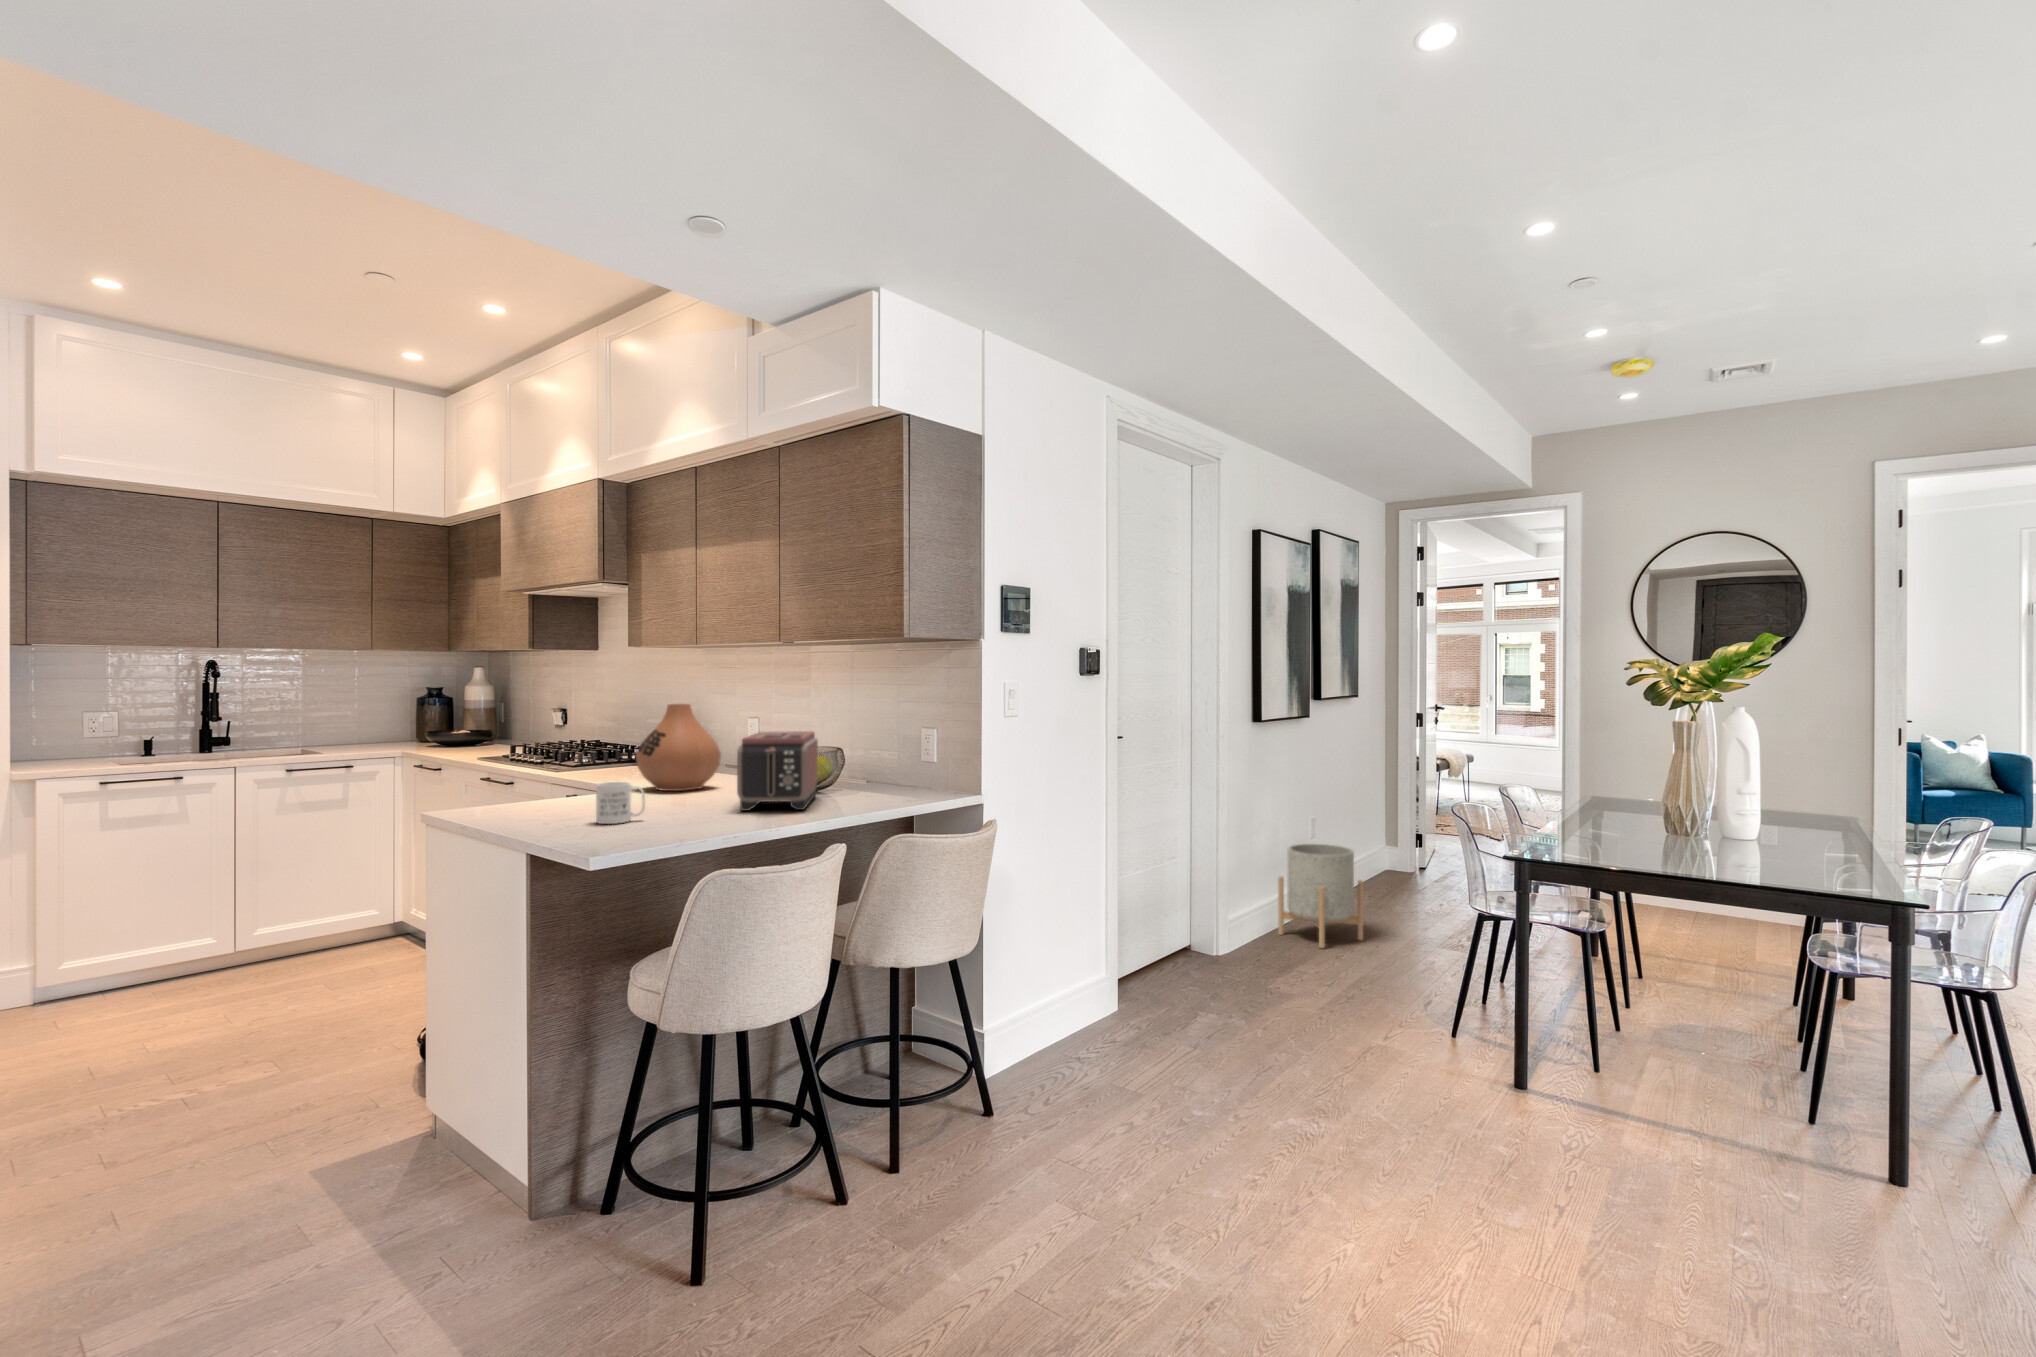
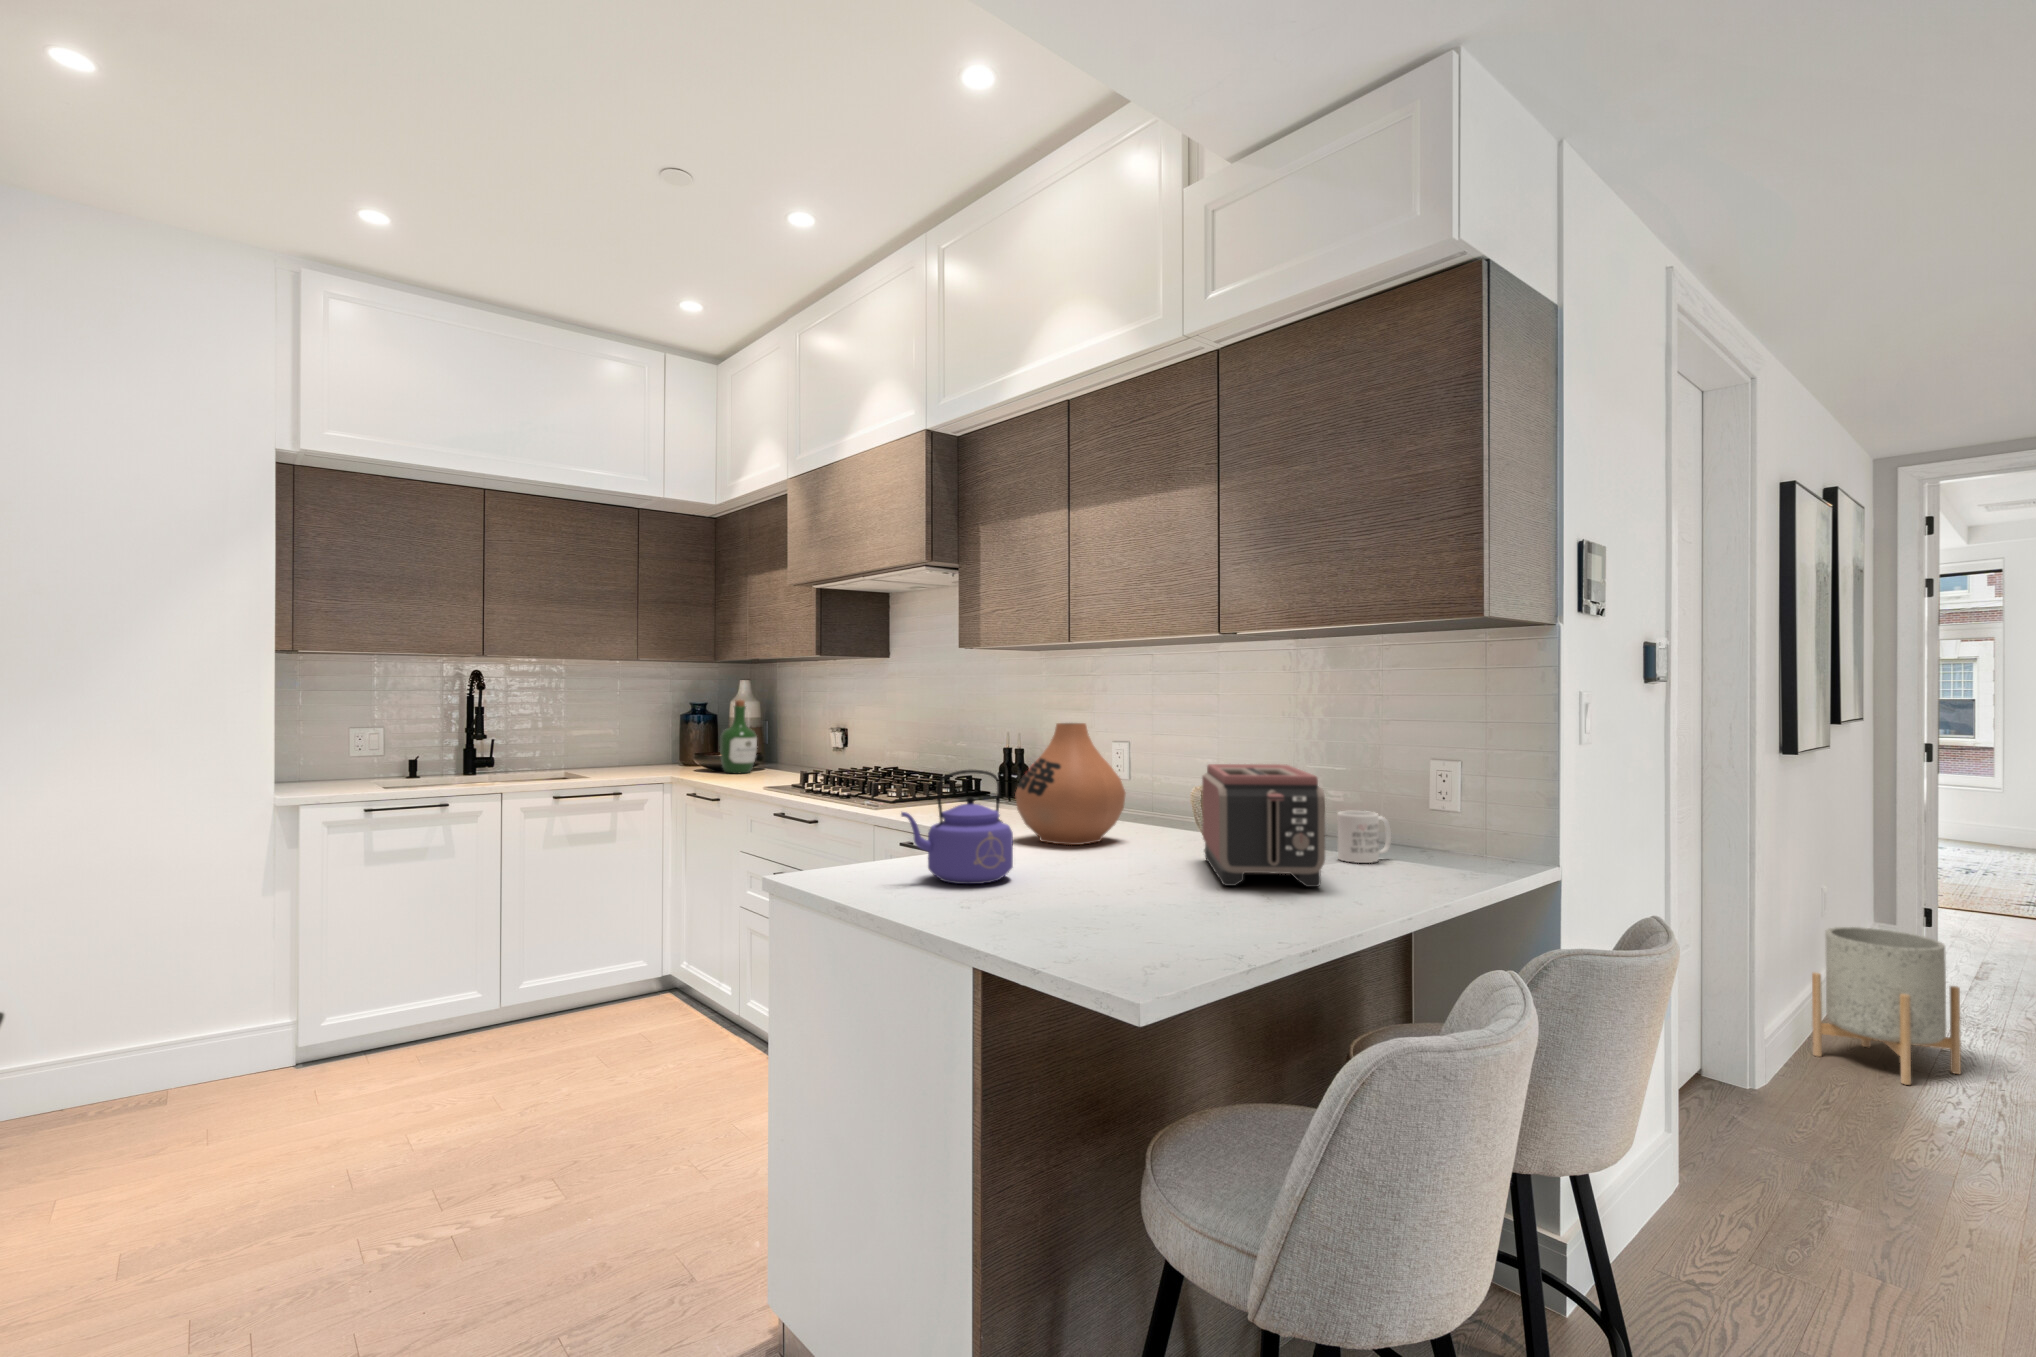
wine bottle: none [447,685,482,748] -> present [720,700,757,773]
kettle: none [512,737,600,814] -> present [901,770,1013,884]
mug: present [596,782,645,824] -> present [1338,811,1391,863]

